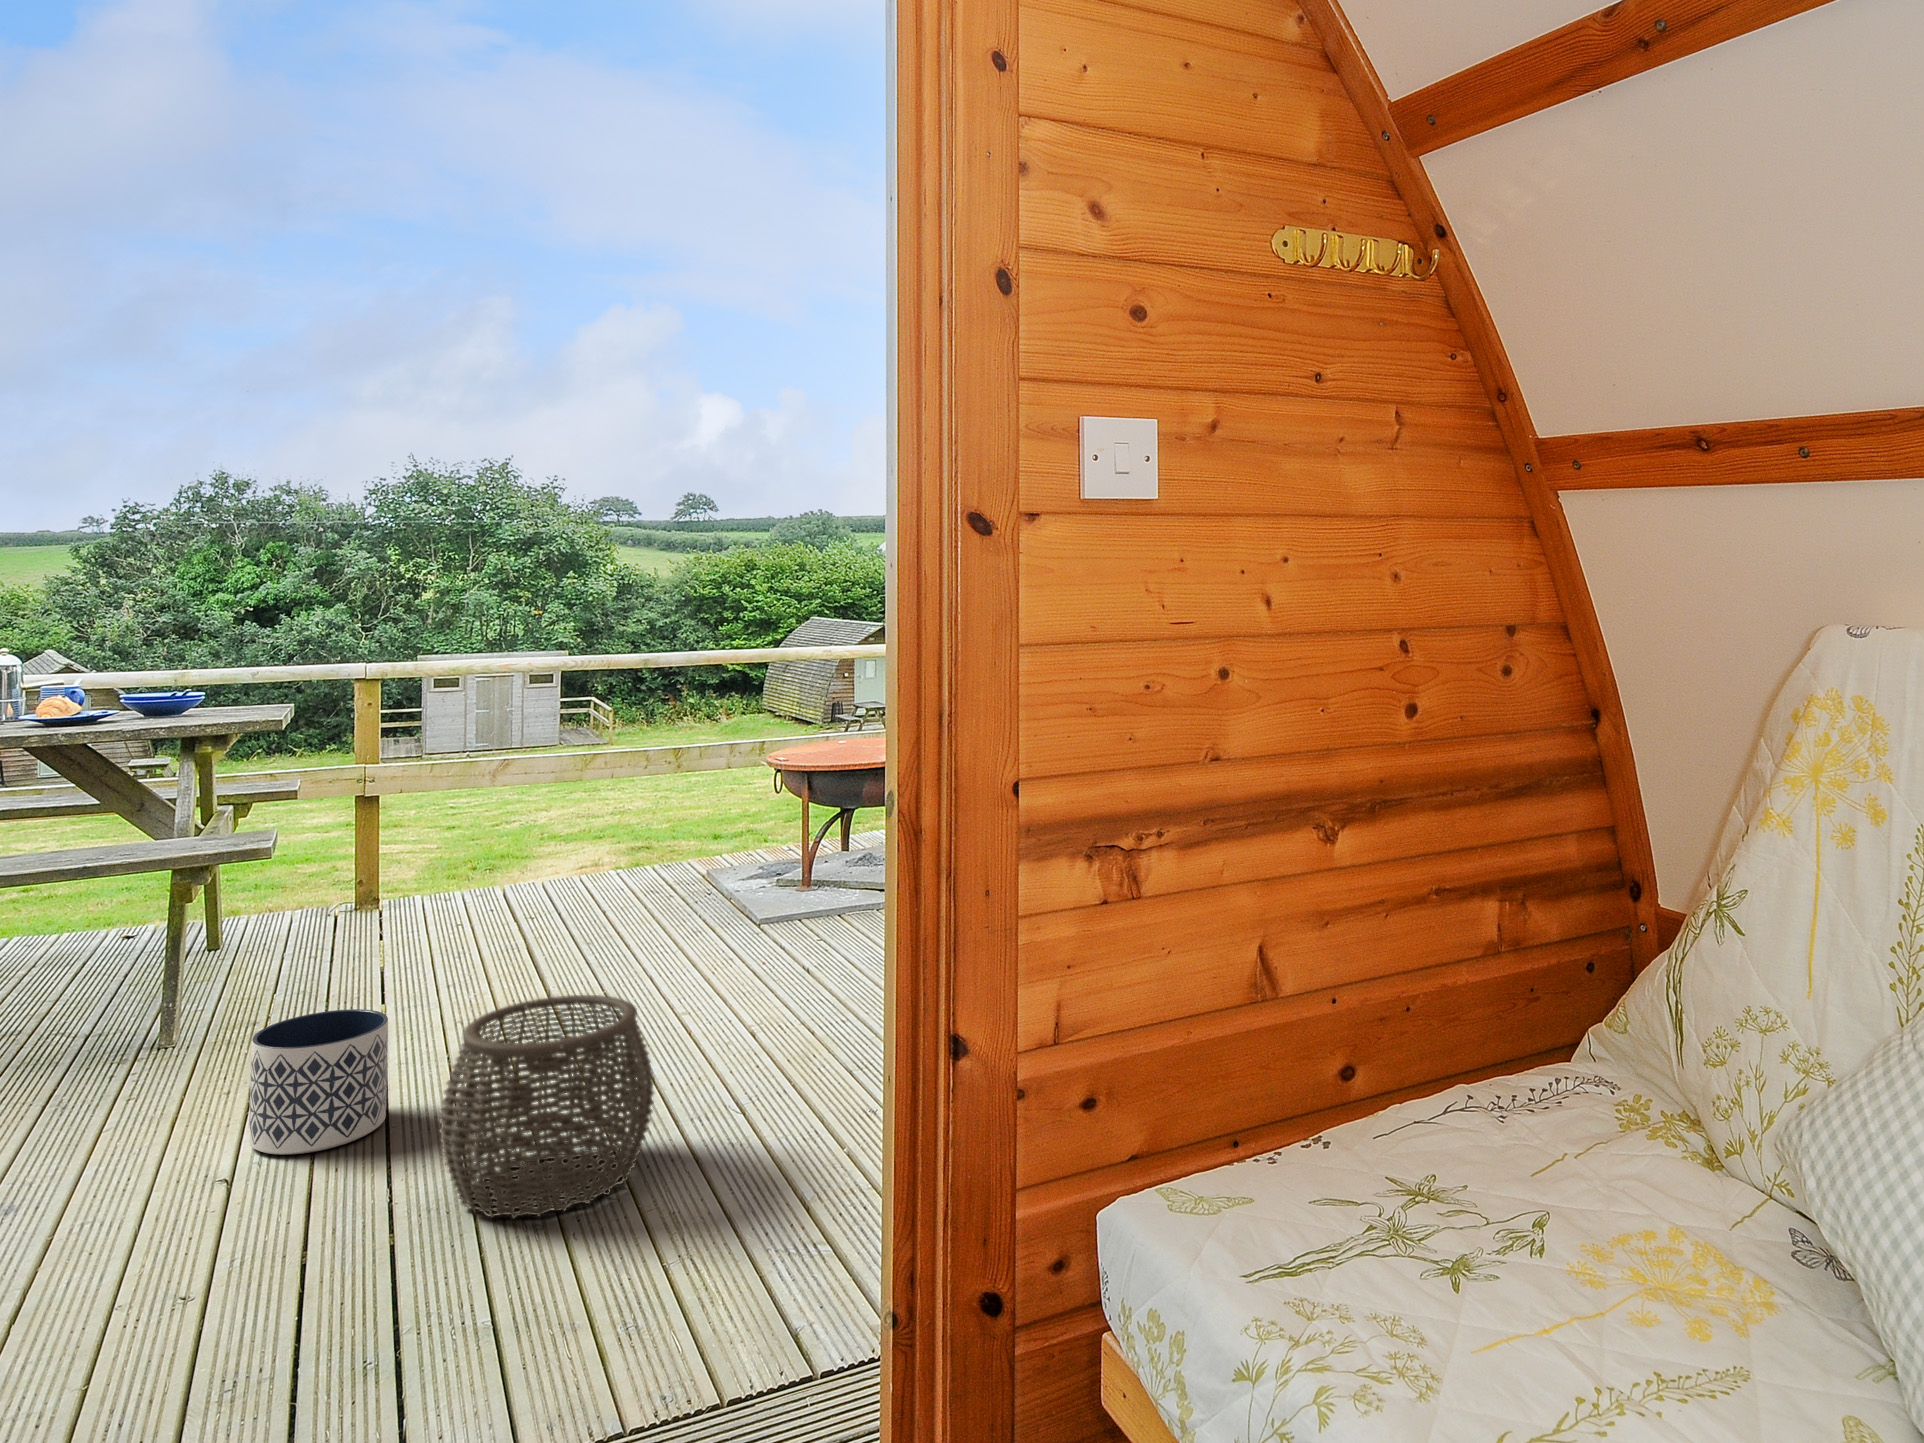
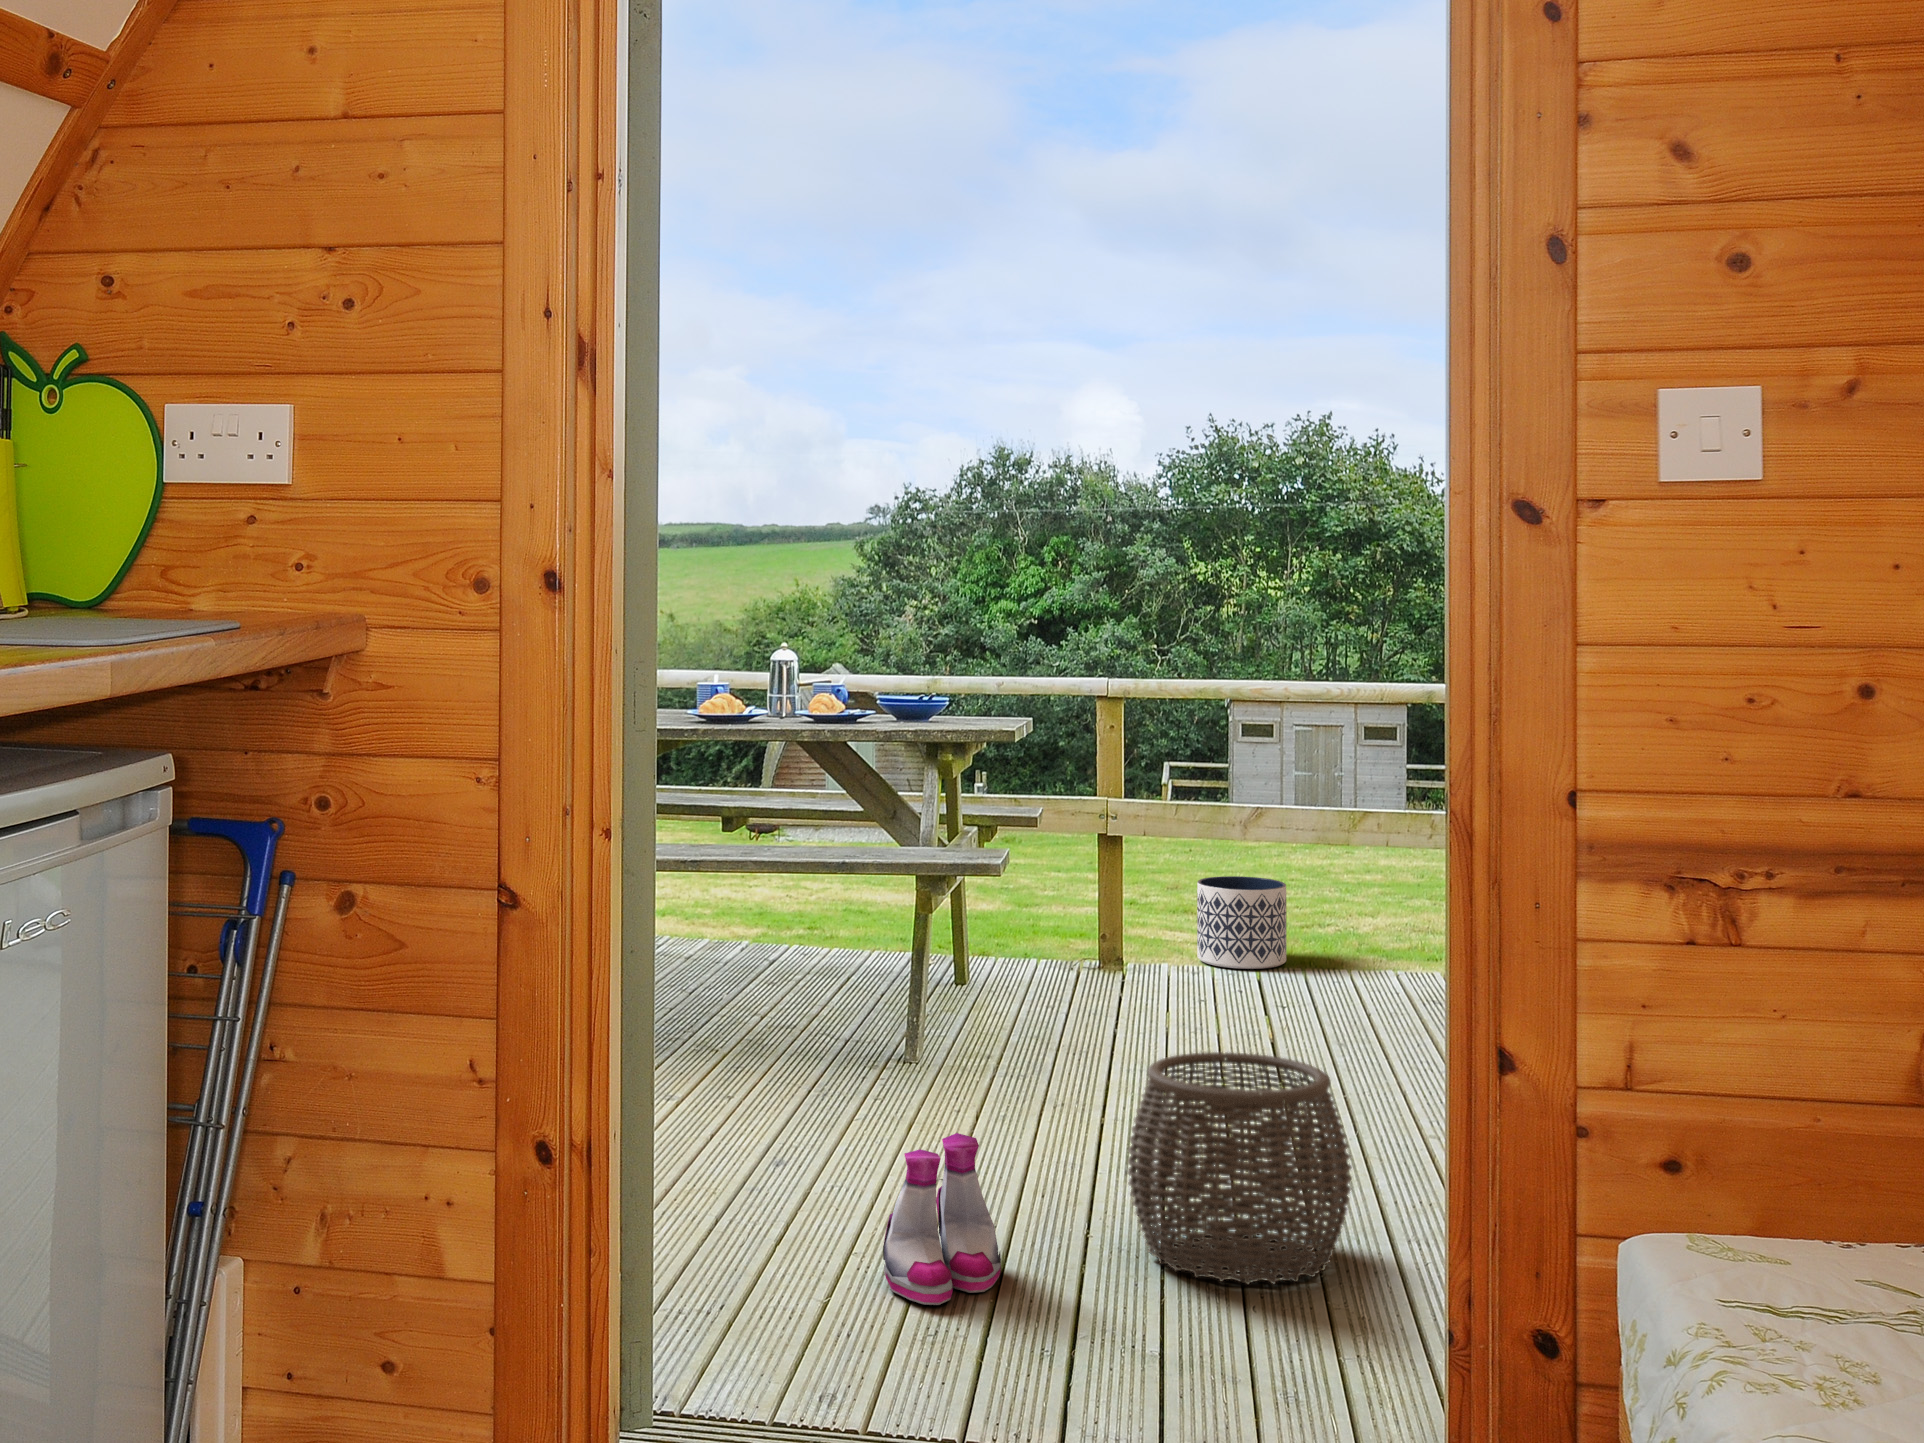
planter: present [249,1009,388,1155] -> present [1197,876,1286,969]
boots: none [156,1149,304,1350] -> present [883,1133,1001,1305]

